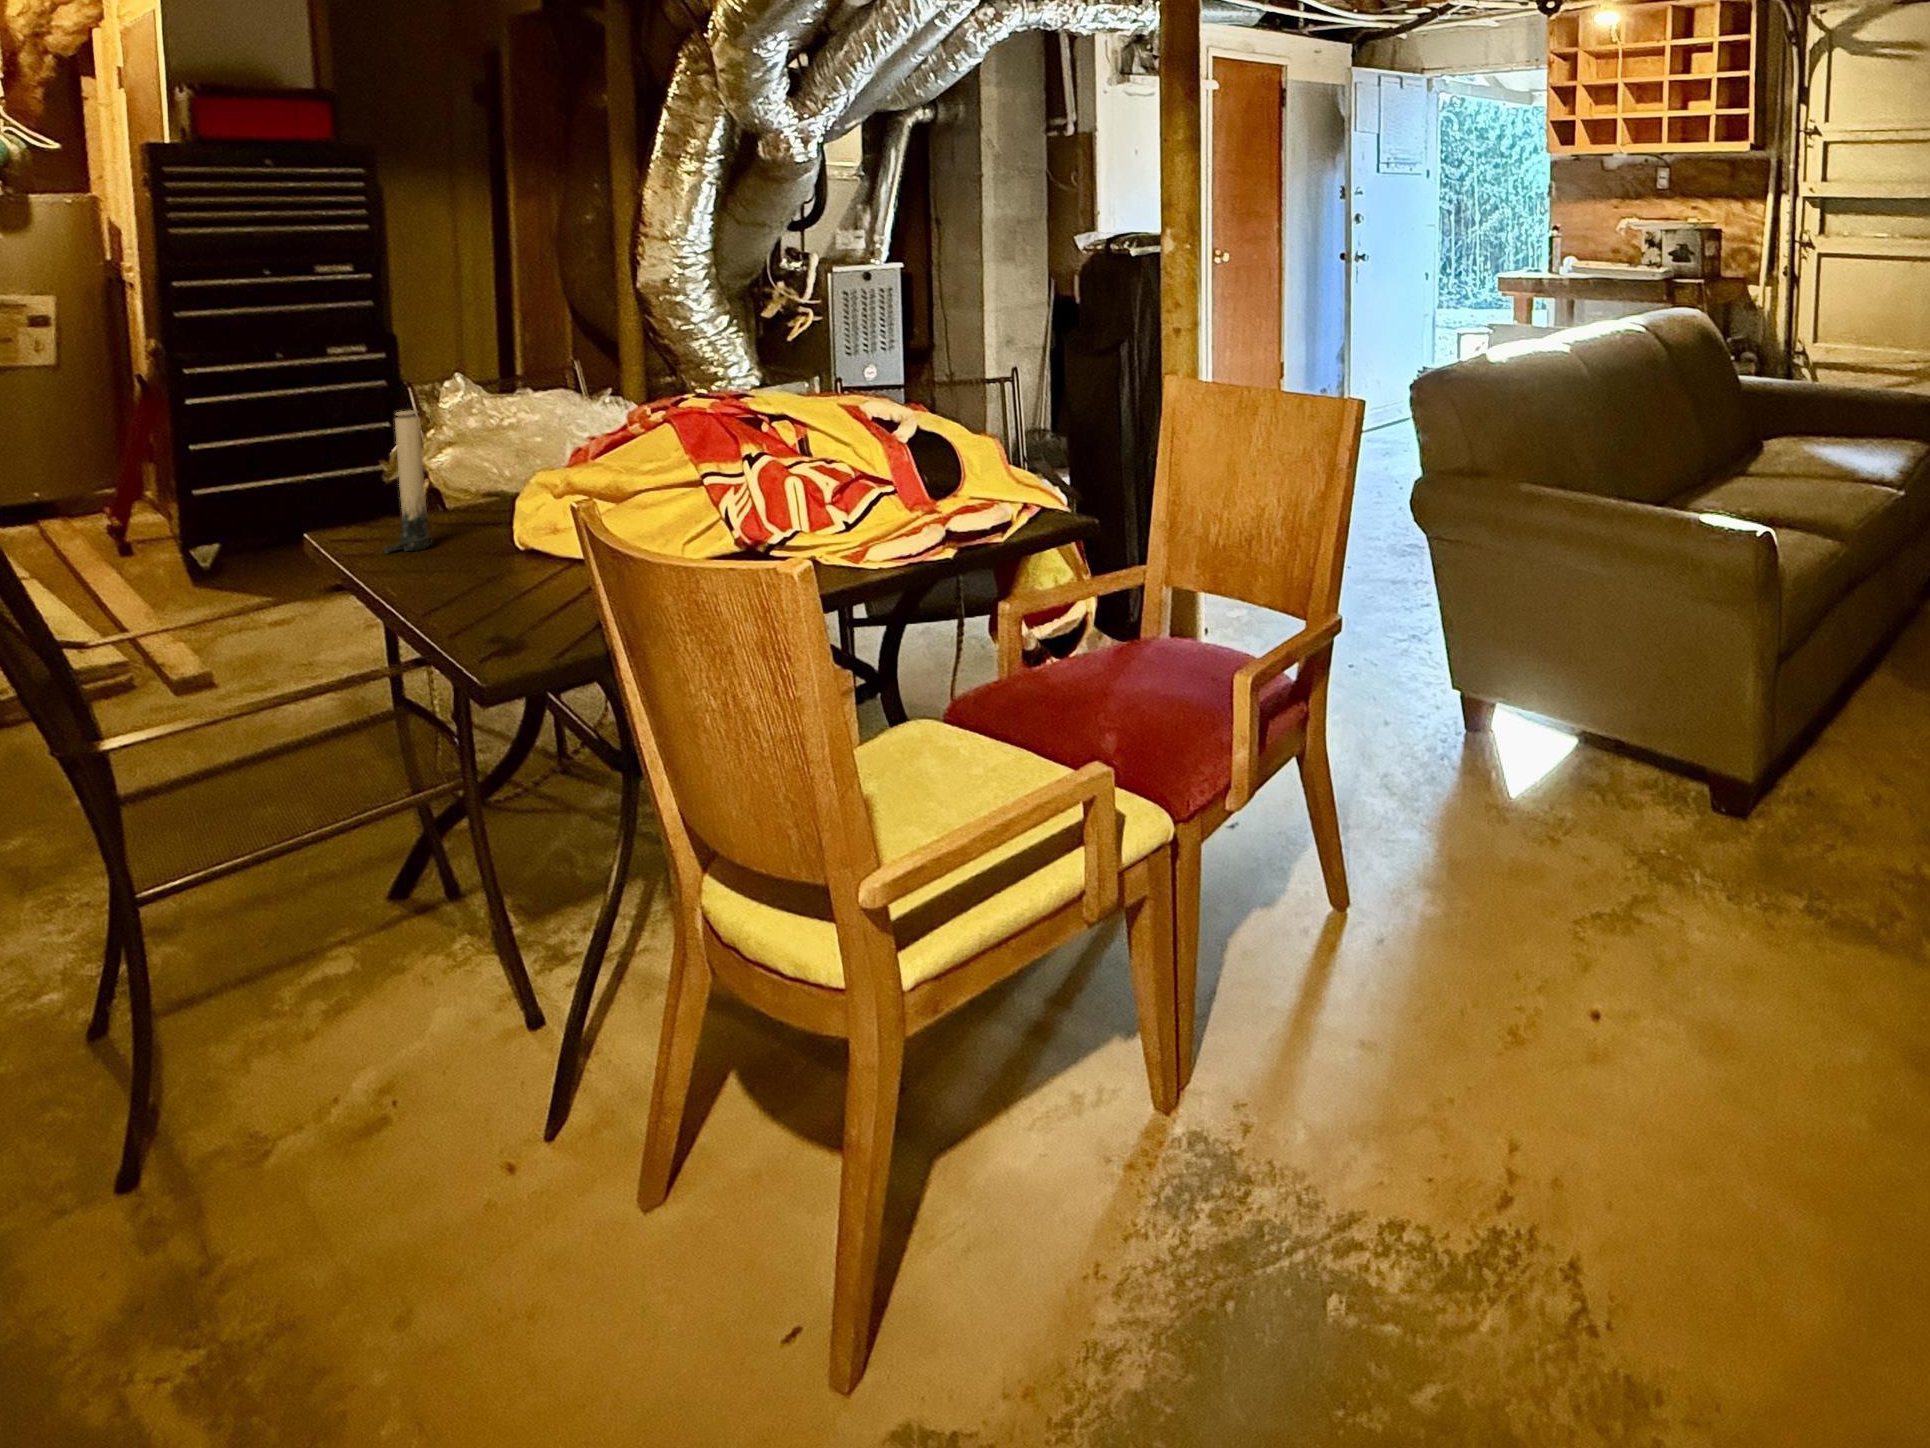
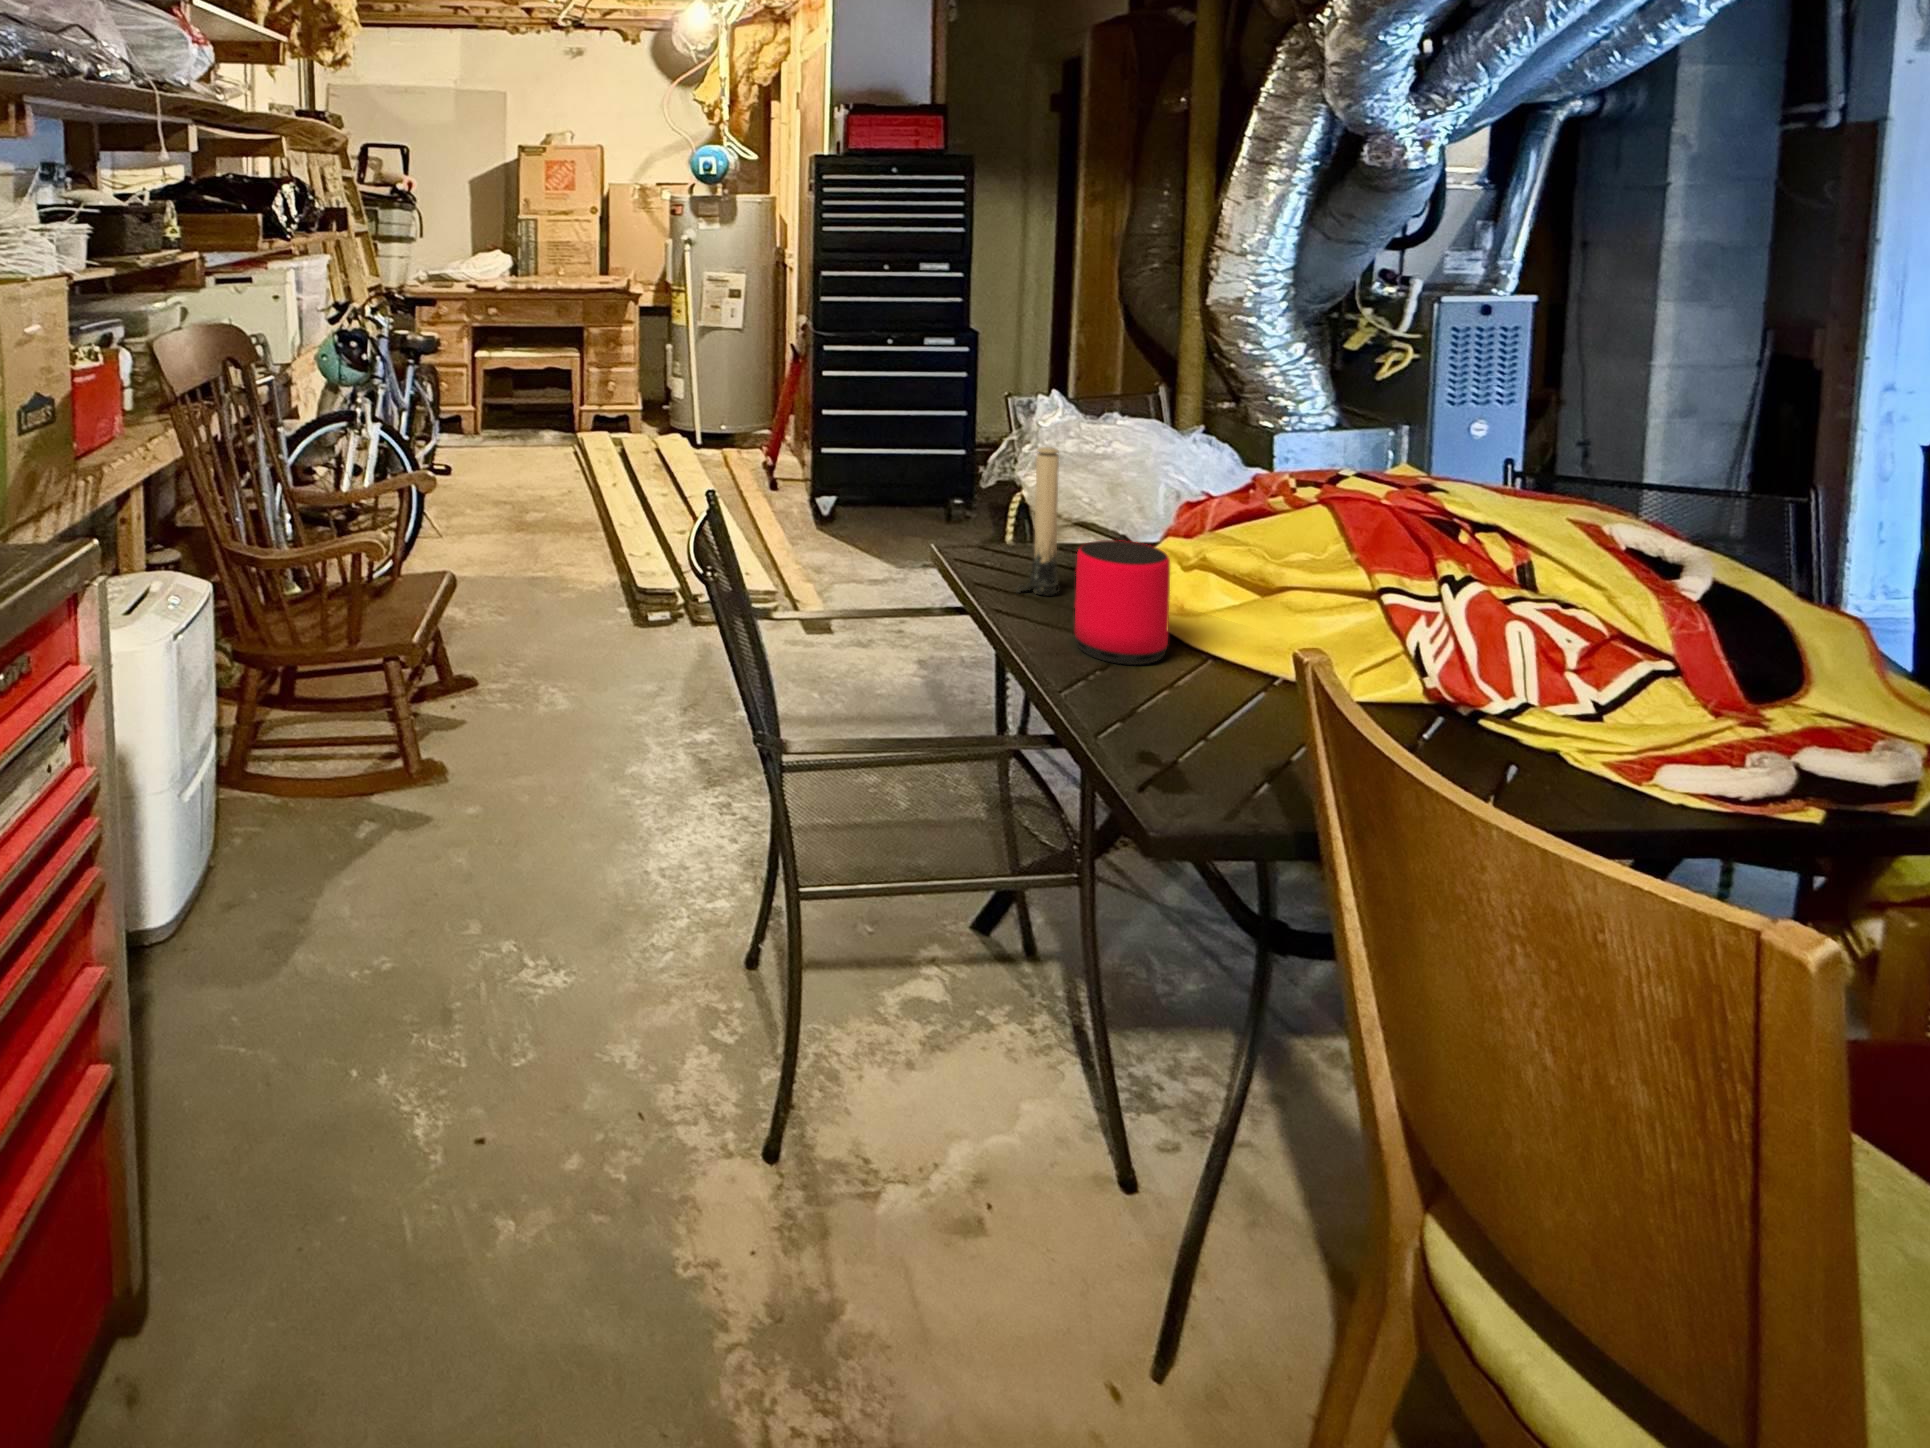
speaker: none [430,478,527,586] -> present [1075,540,1170,665]

